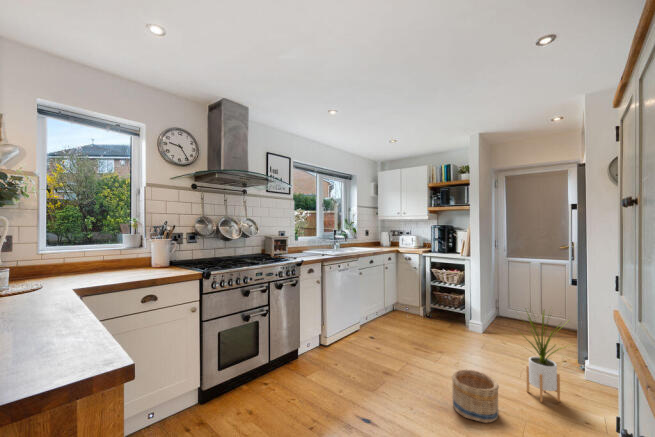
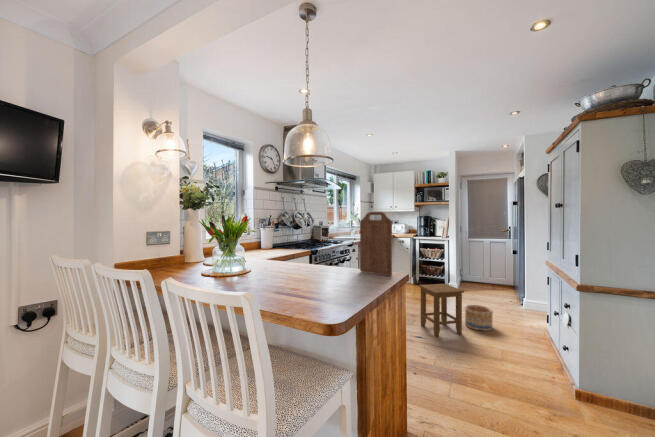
cutting board: none [37,207,61,360] -> present [360,212,392,276]
house plant: present [526,311,561,402] -> none [494,263,528,320]
stool: none [376,331,438,423] -> present [419,284,464,336]

